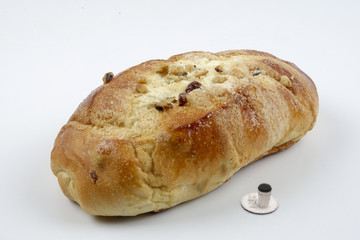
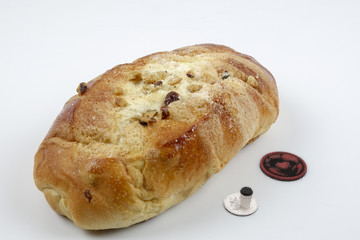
plate: none [289,157,341,185] -> present [260,151,307,180]

